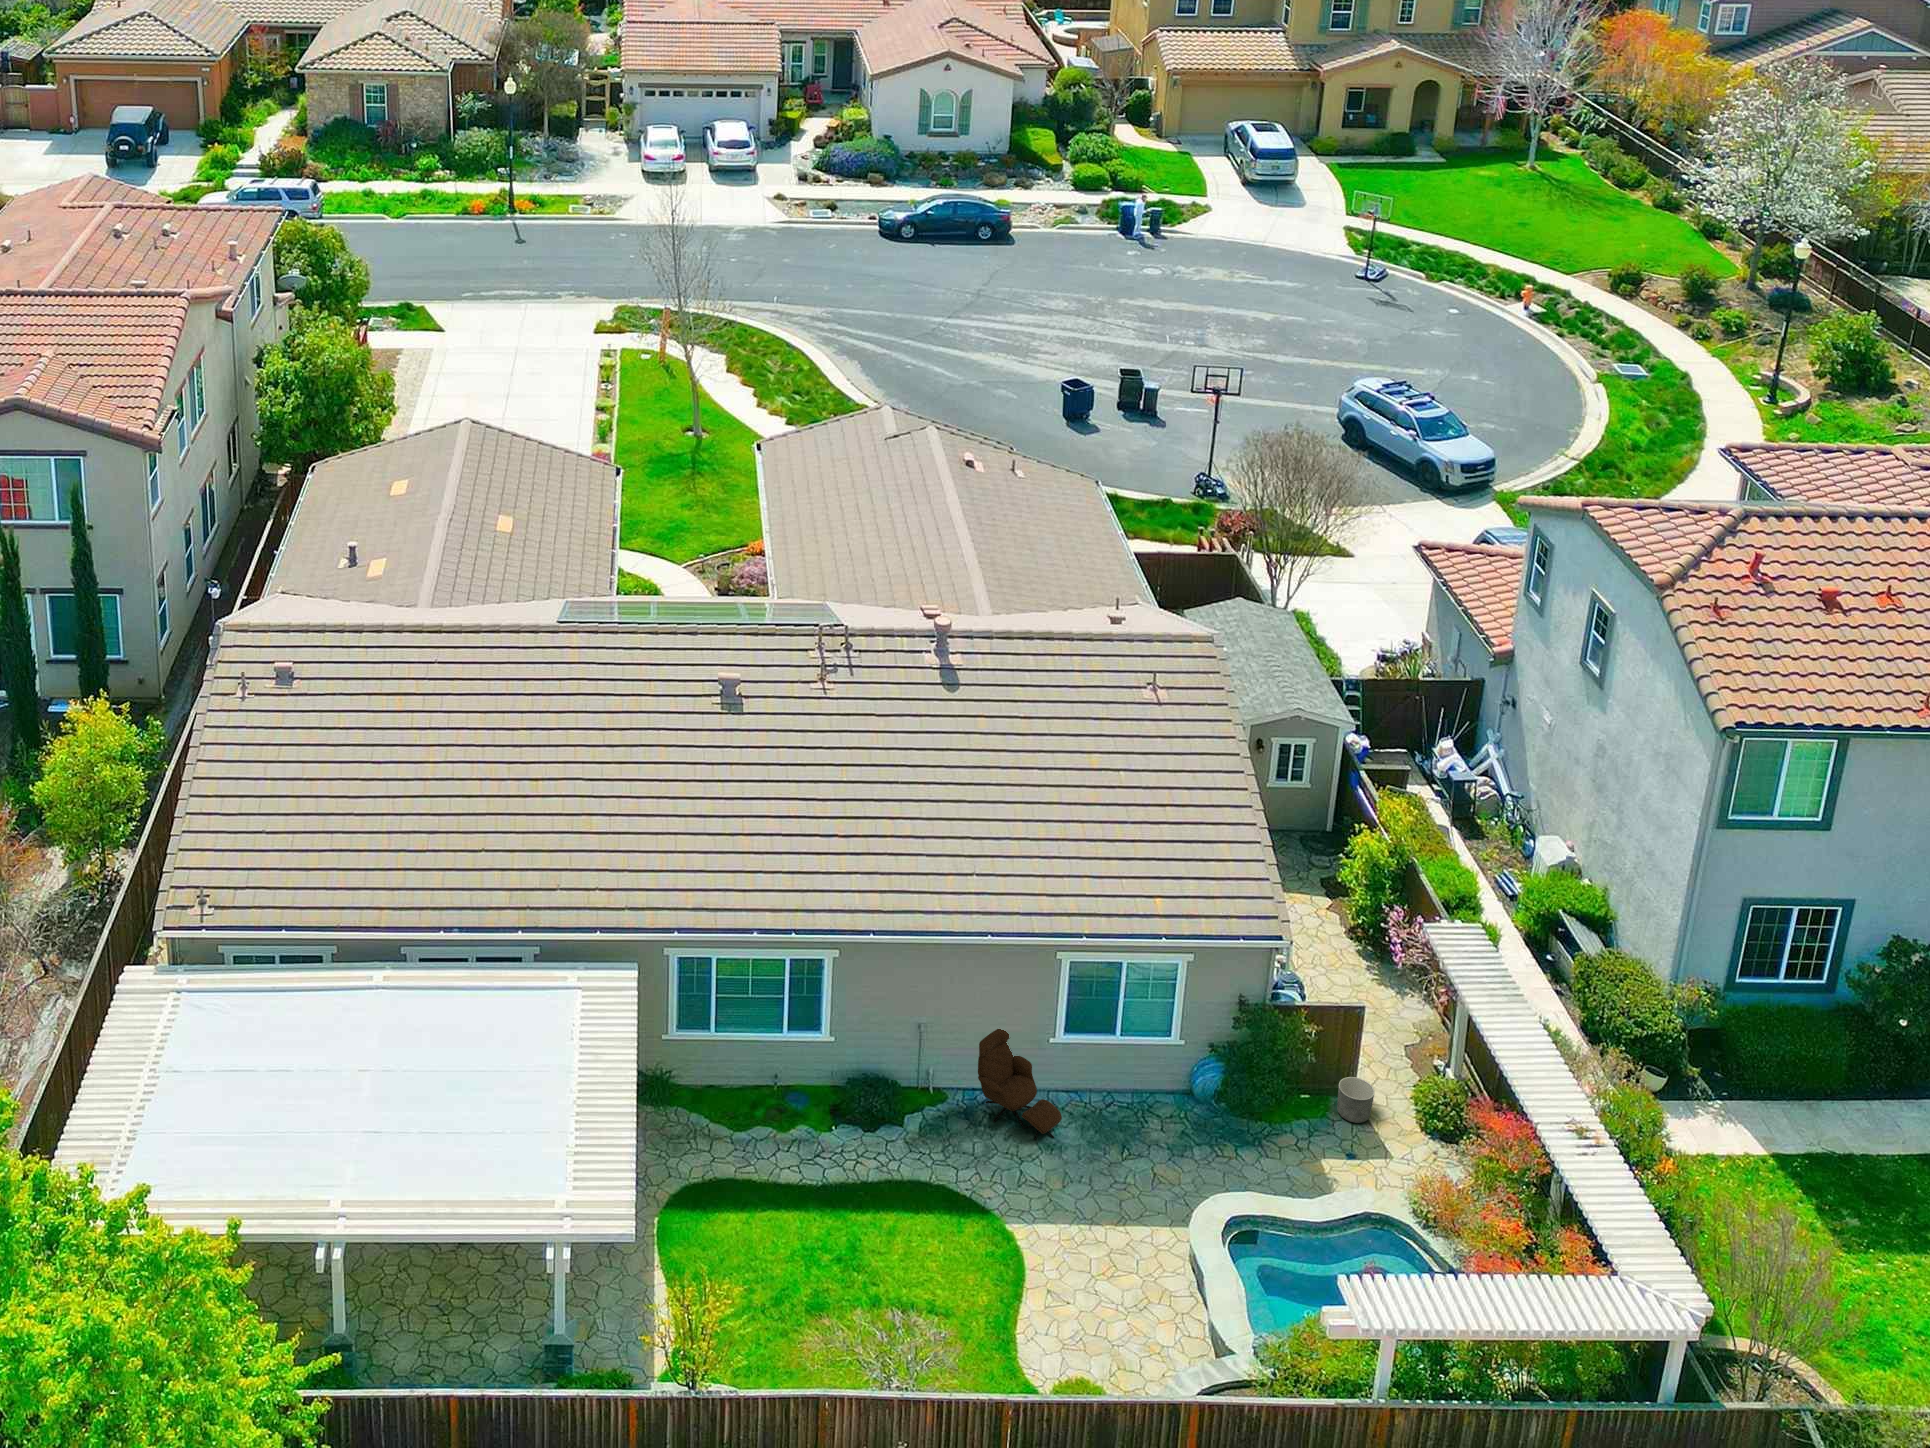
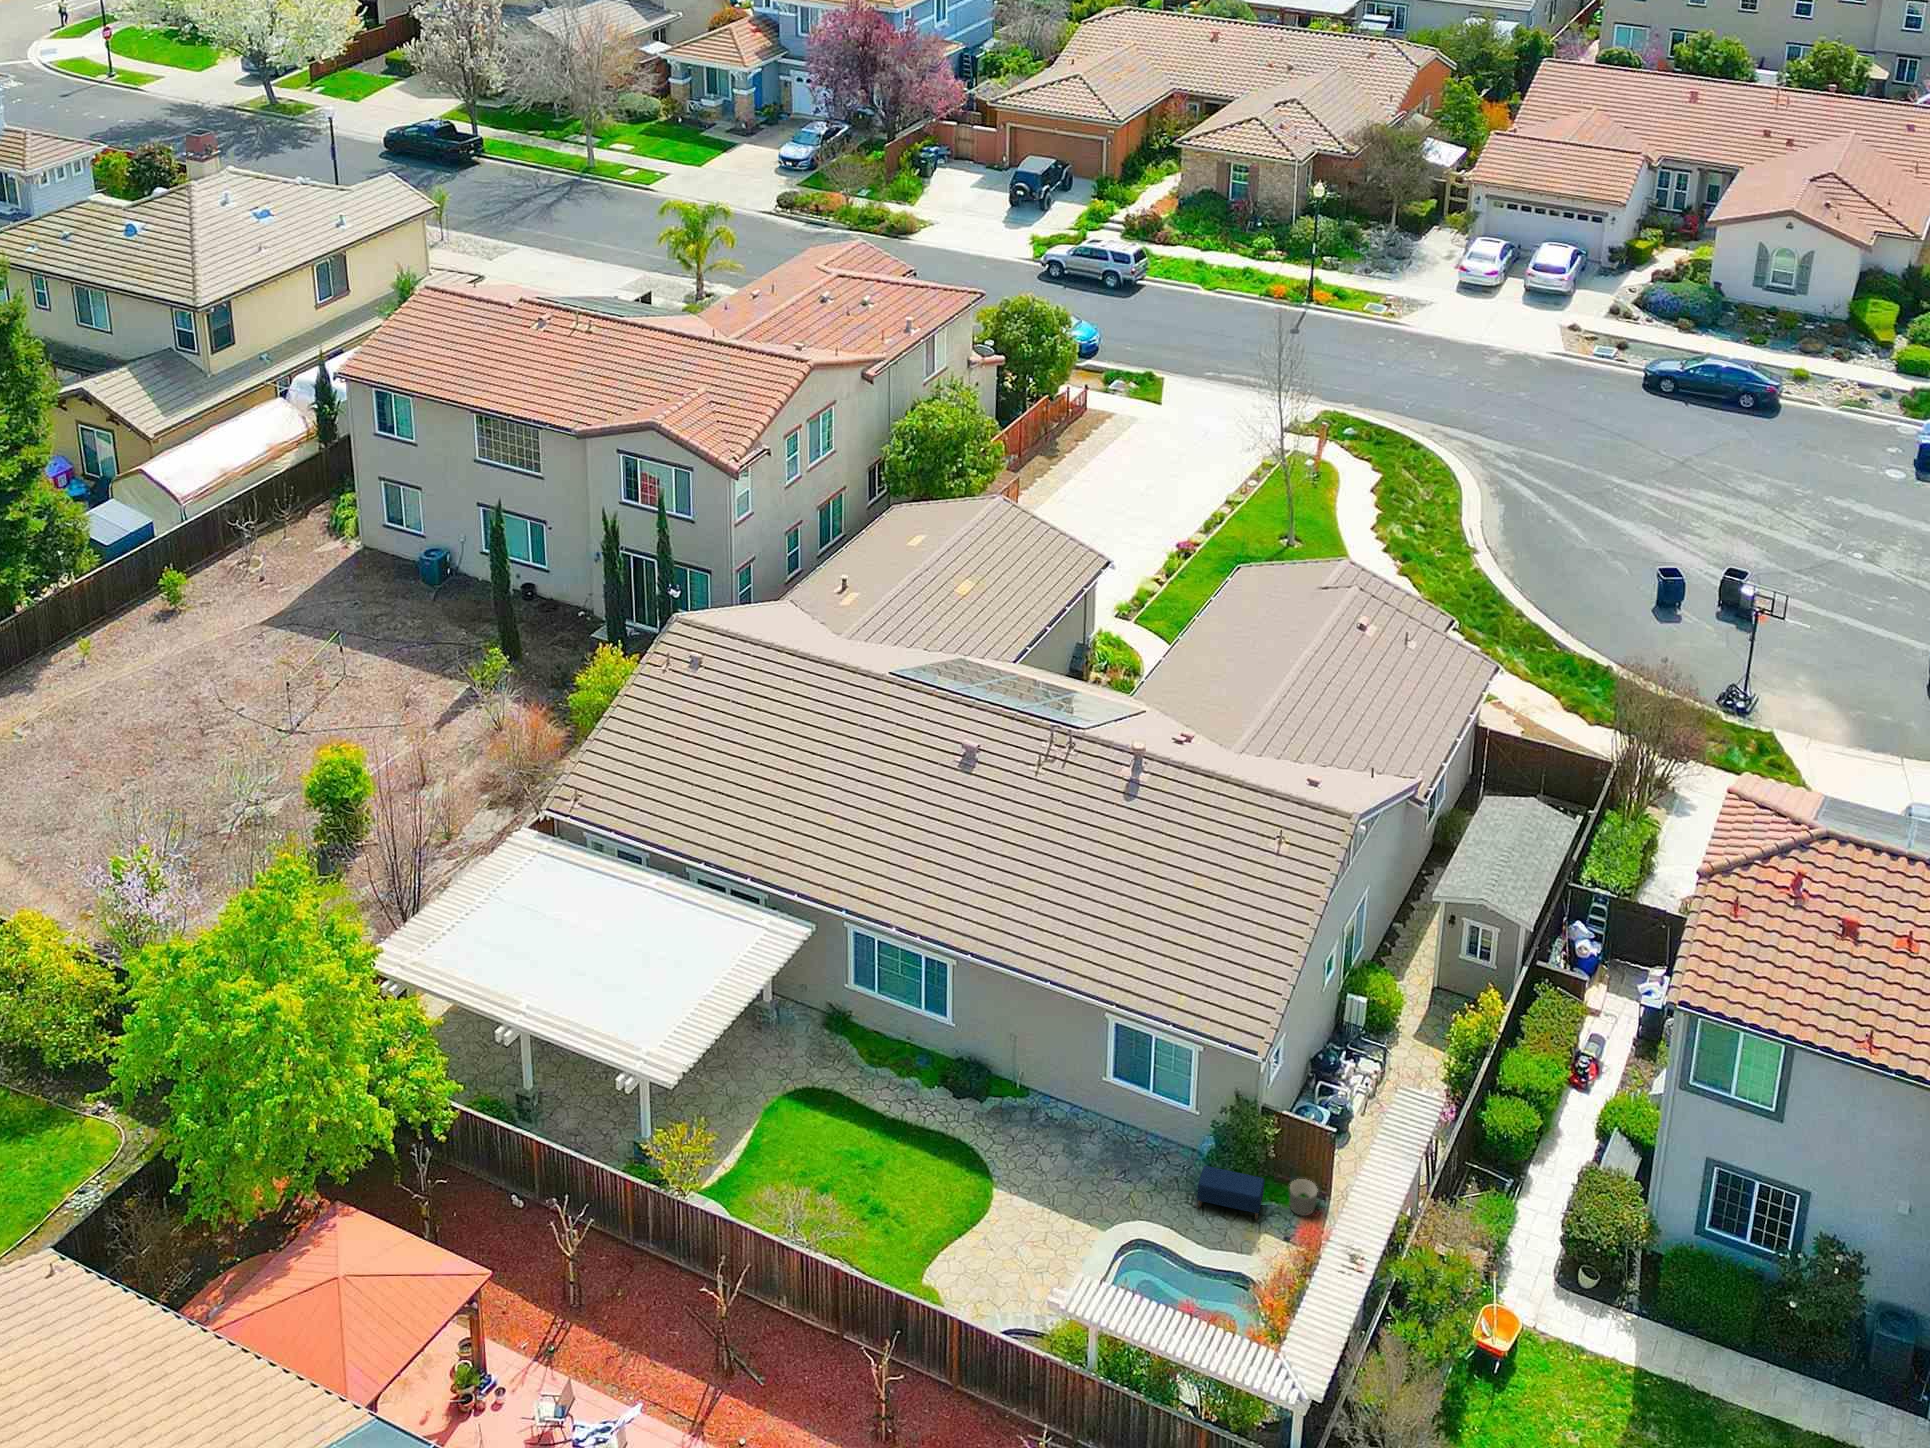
lounge chair: present [978,1029,1062,1140] -> none [1031,1053,1079,1143]
bench: none [1241,1093,1333,1157] -> present [1197,1166,1264,1220]

